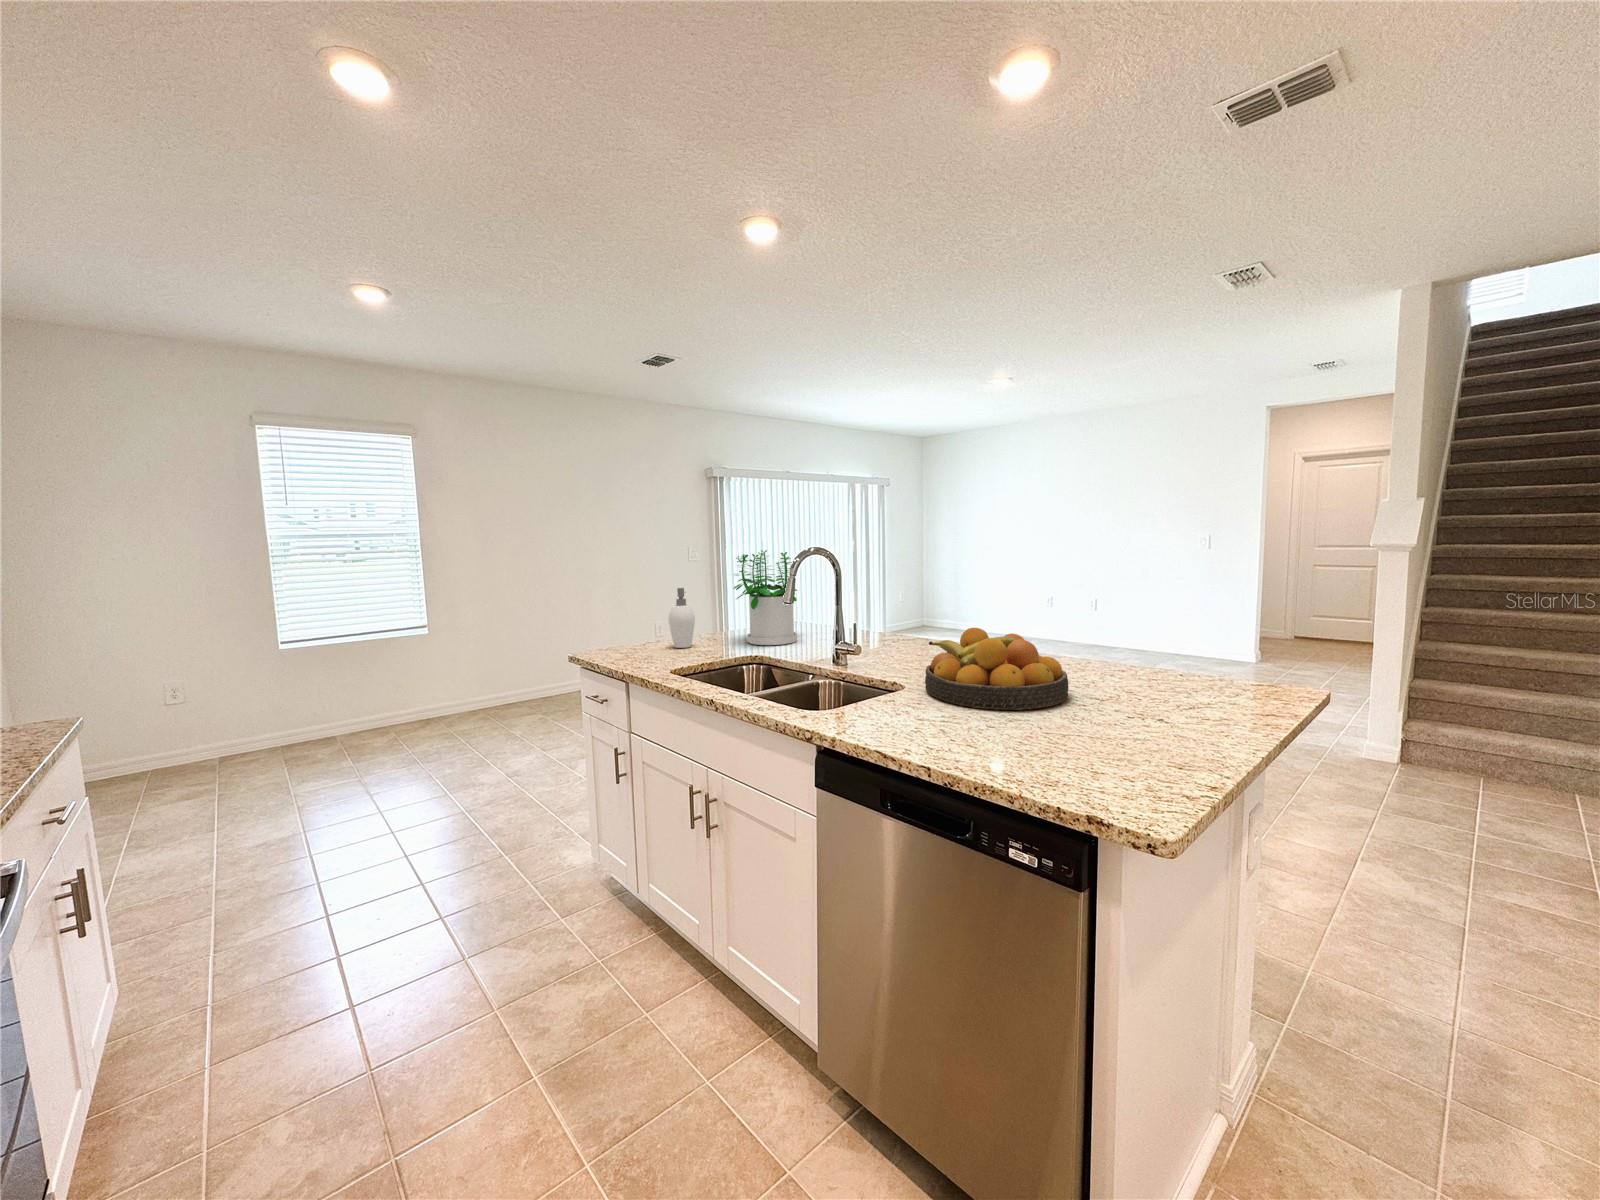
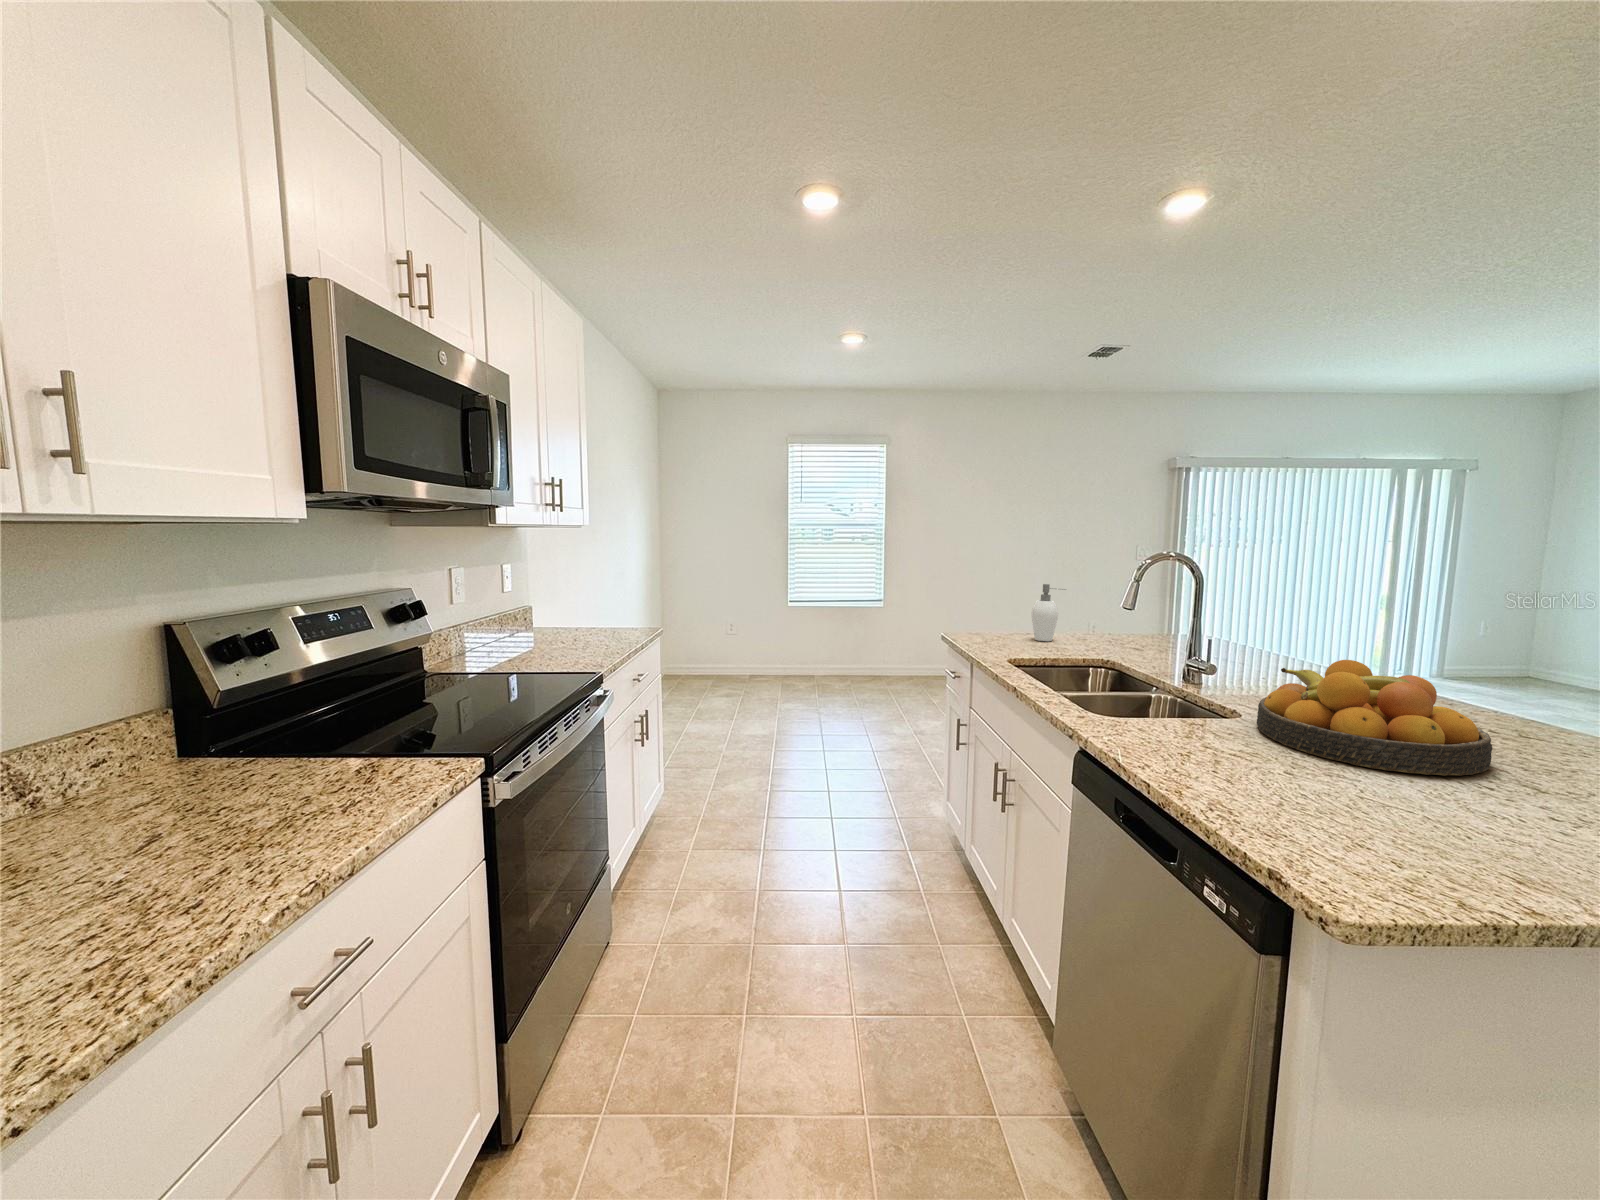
potted plant: present [733,550,797,645] -> none [1099,552,1182,653]

